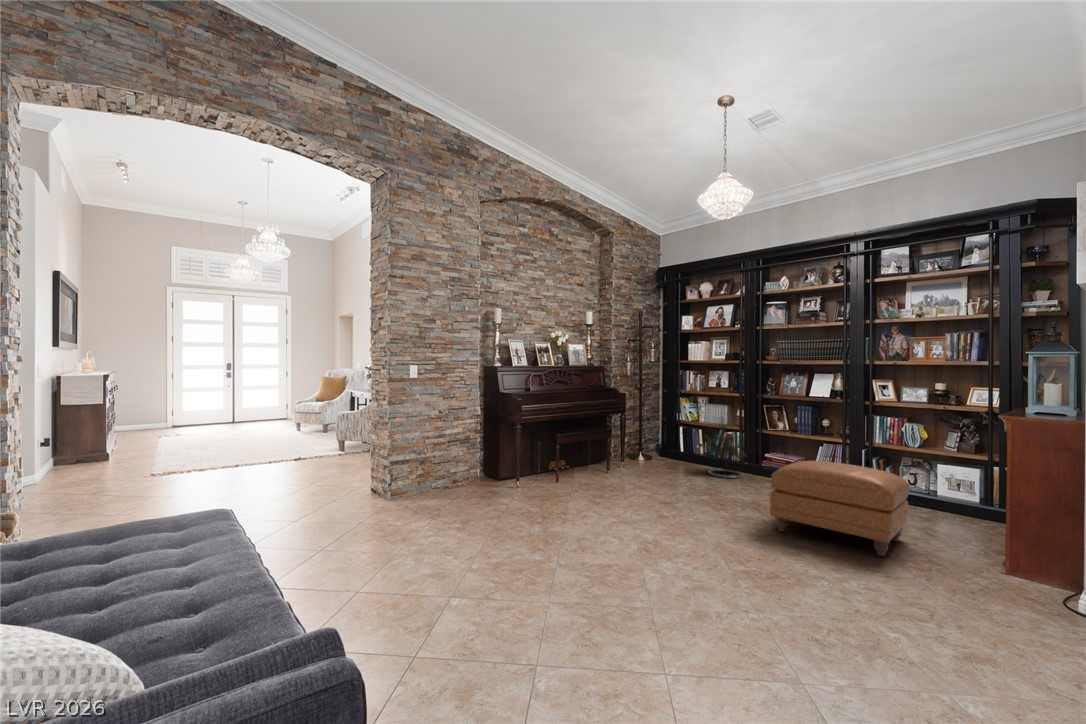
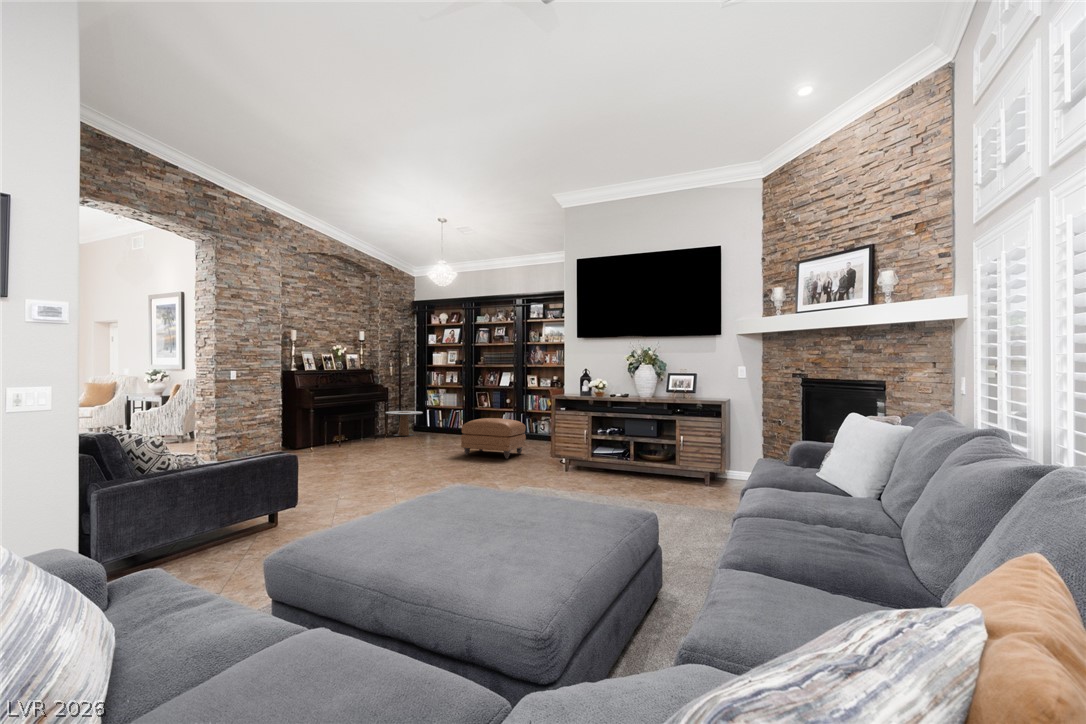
potted tree: present [707,416,744,478] -> none [439,400,466,438]
side table: none [621,426,675,466] -> present [386,411,423,436]

